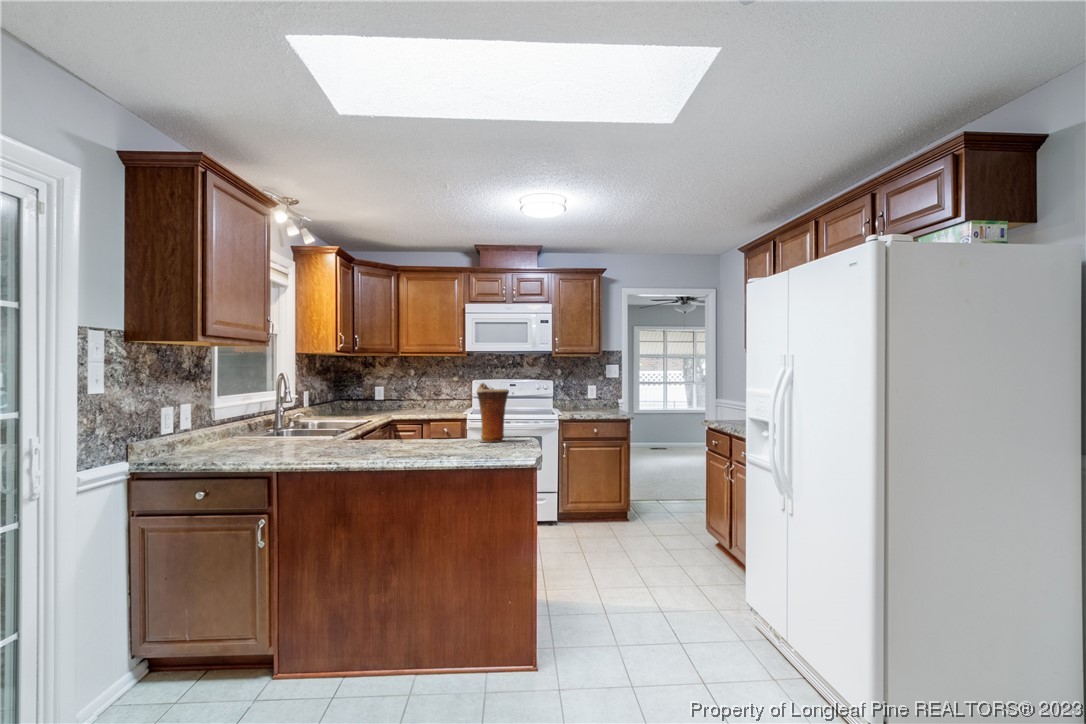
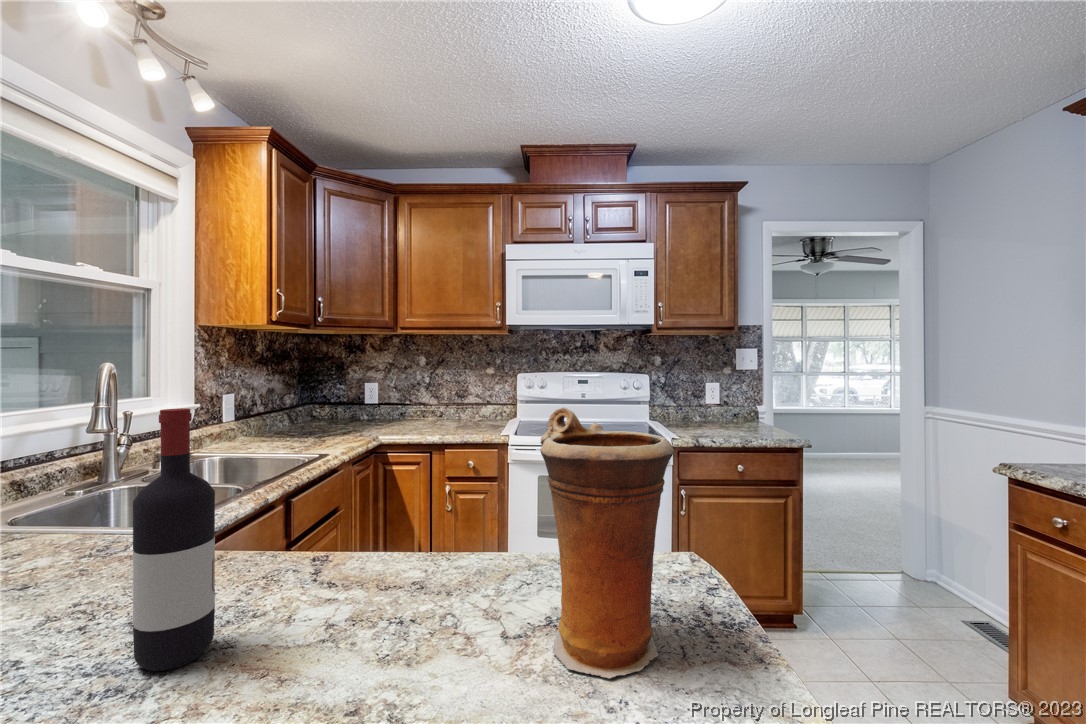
wine bottle: none [377,382,394,444] -> present [133,408,215,671]

